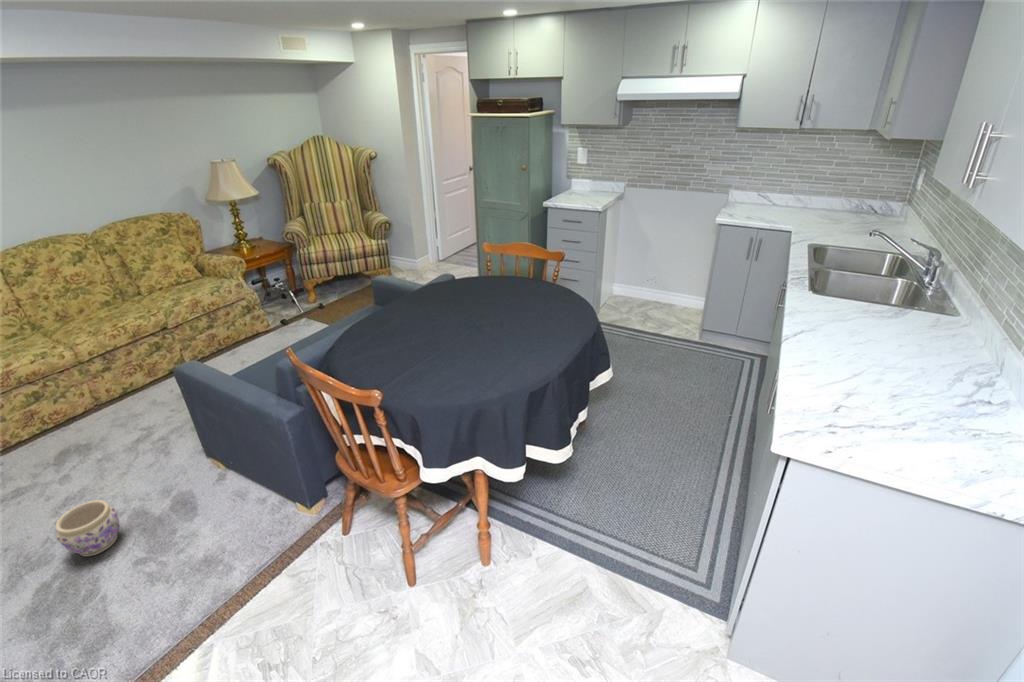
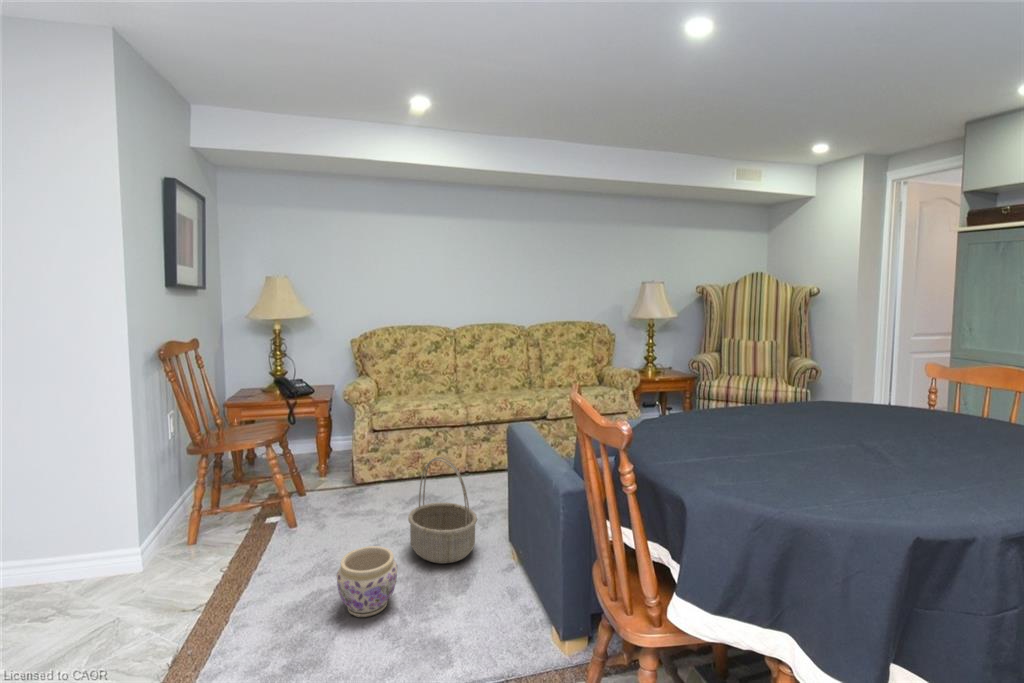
basket: none [81,412,164,492] -> present [408,457,477,563]

